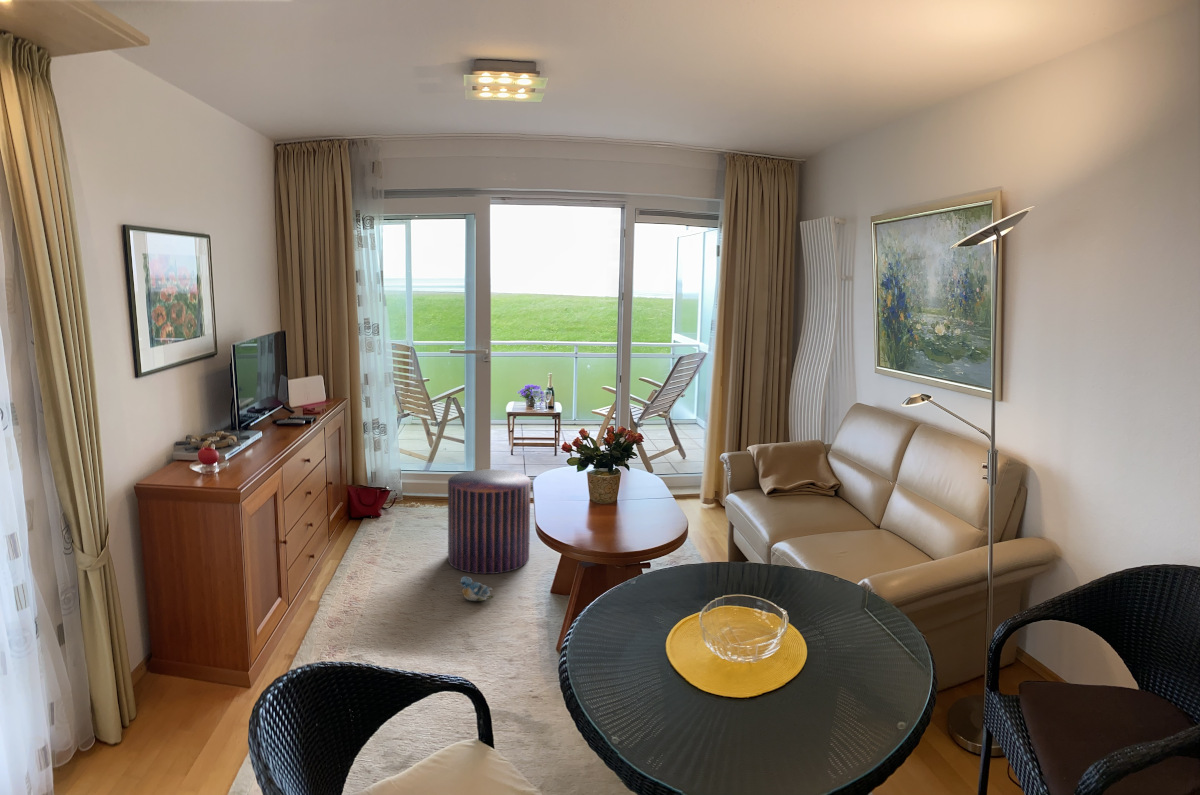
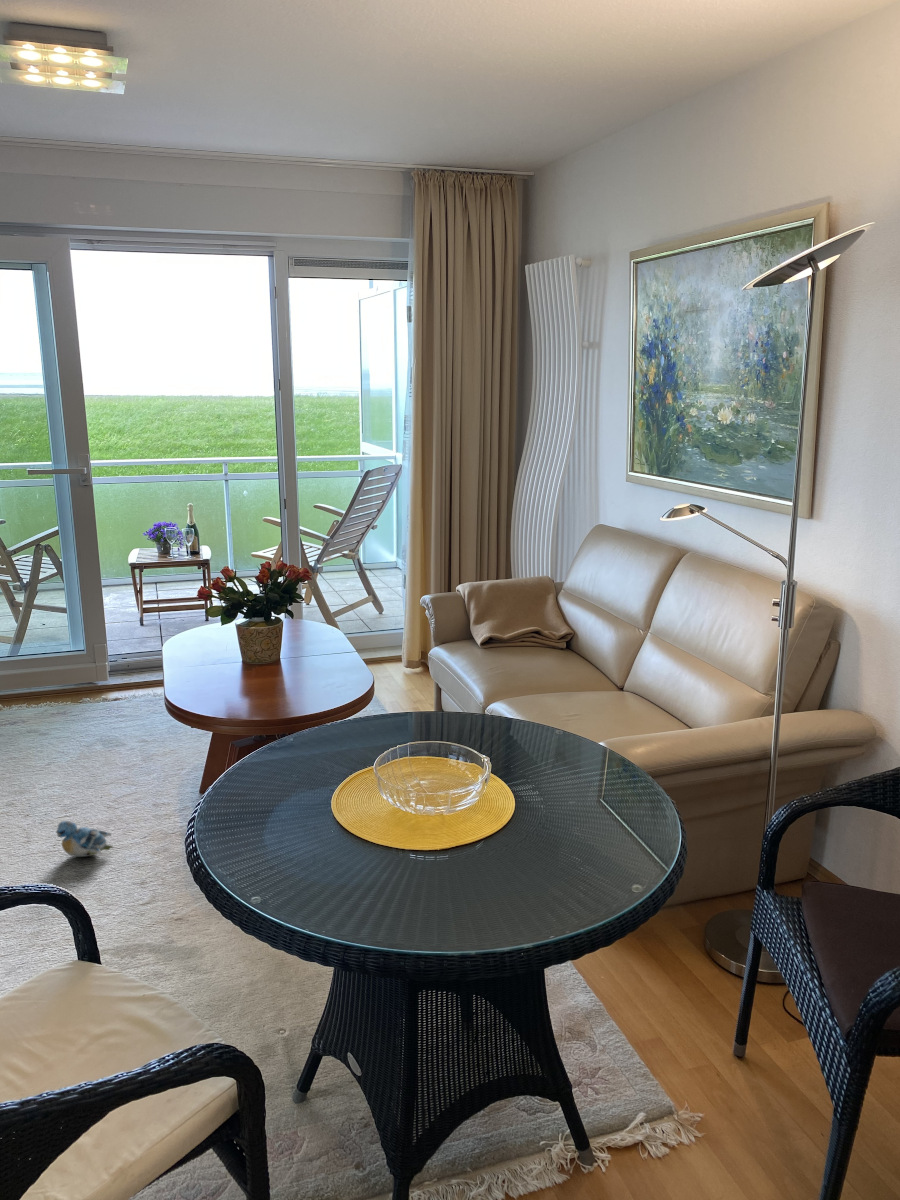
pouf: present [448,470,531,574] -> none [29,651,170,810]

